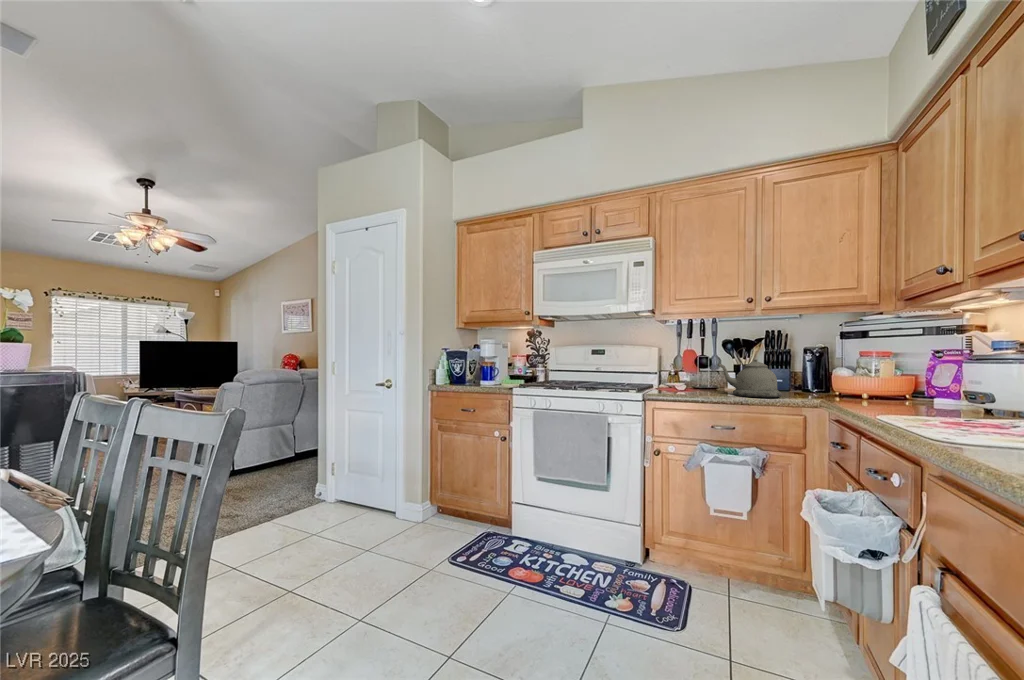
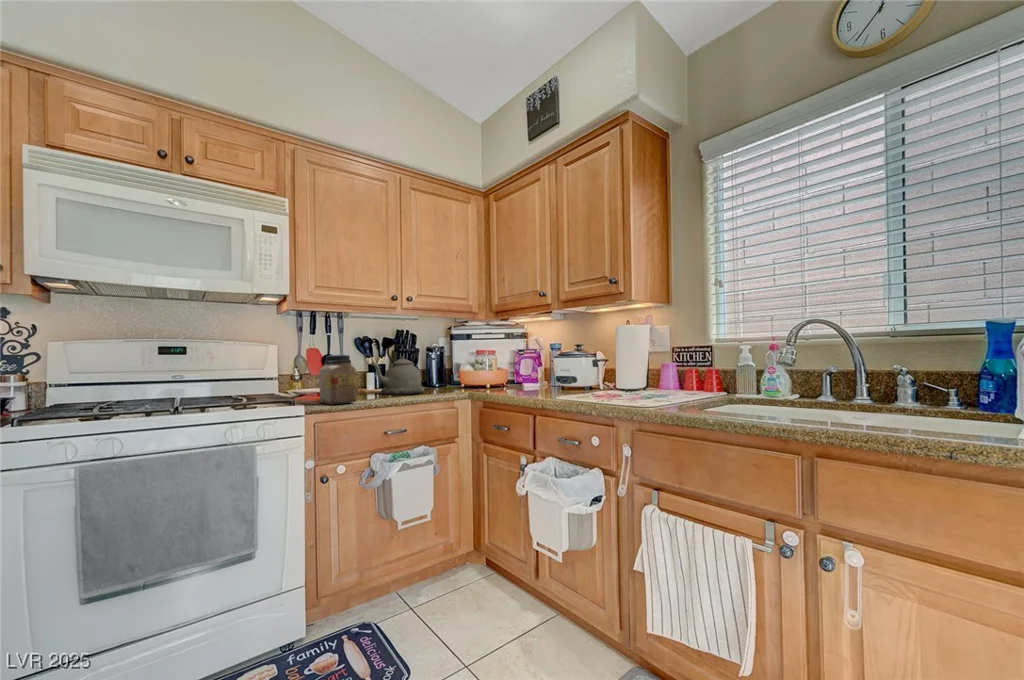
jar: none [656,356,681,395] -> present [319,355,357,405]

